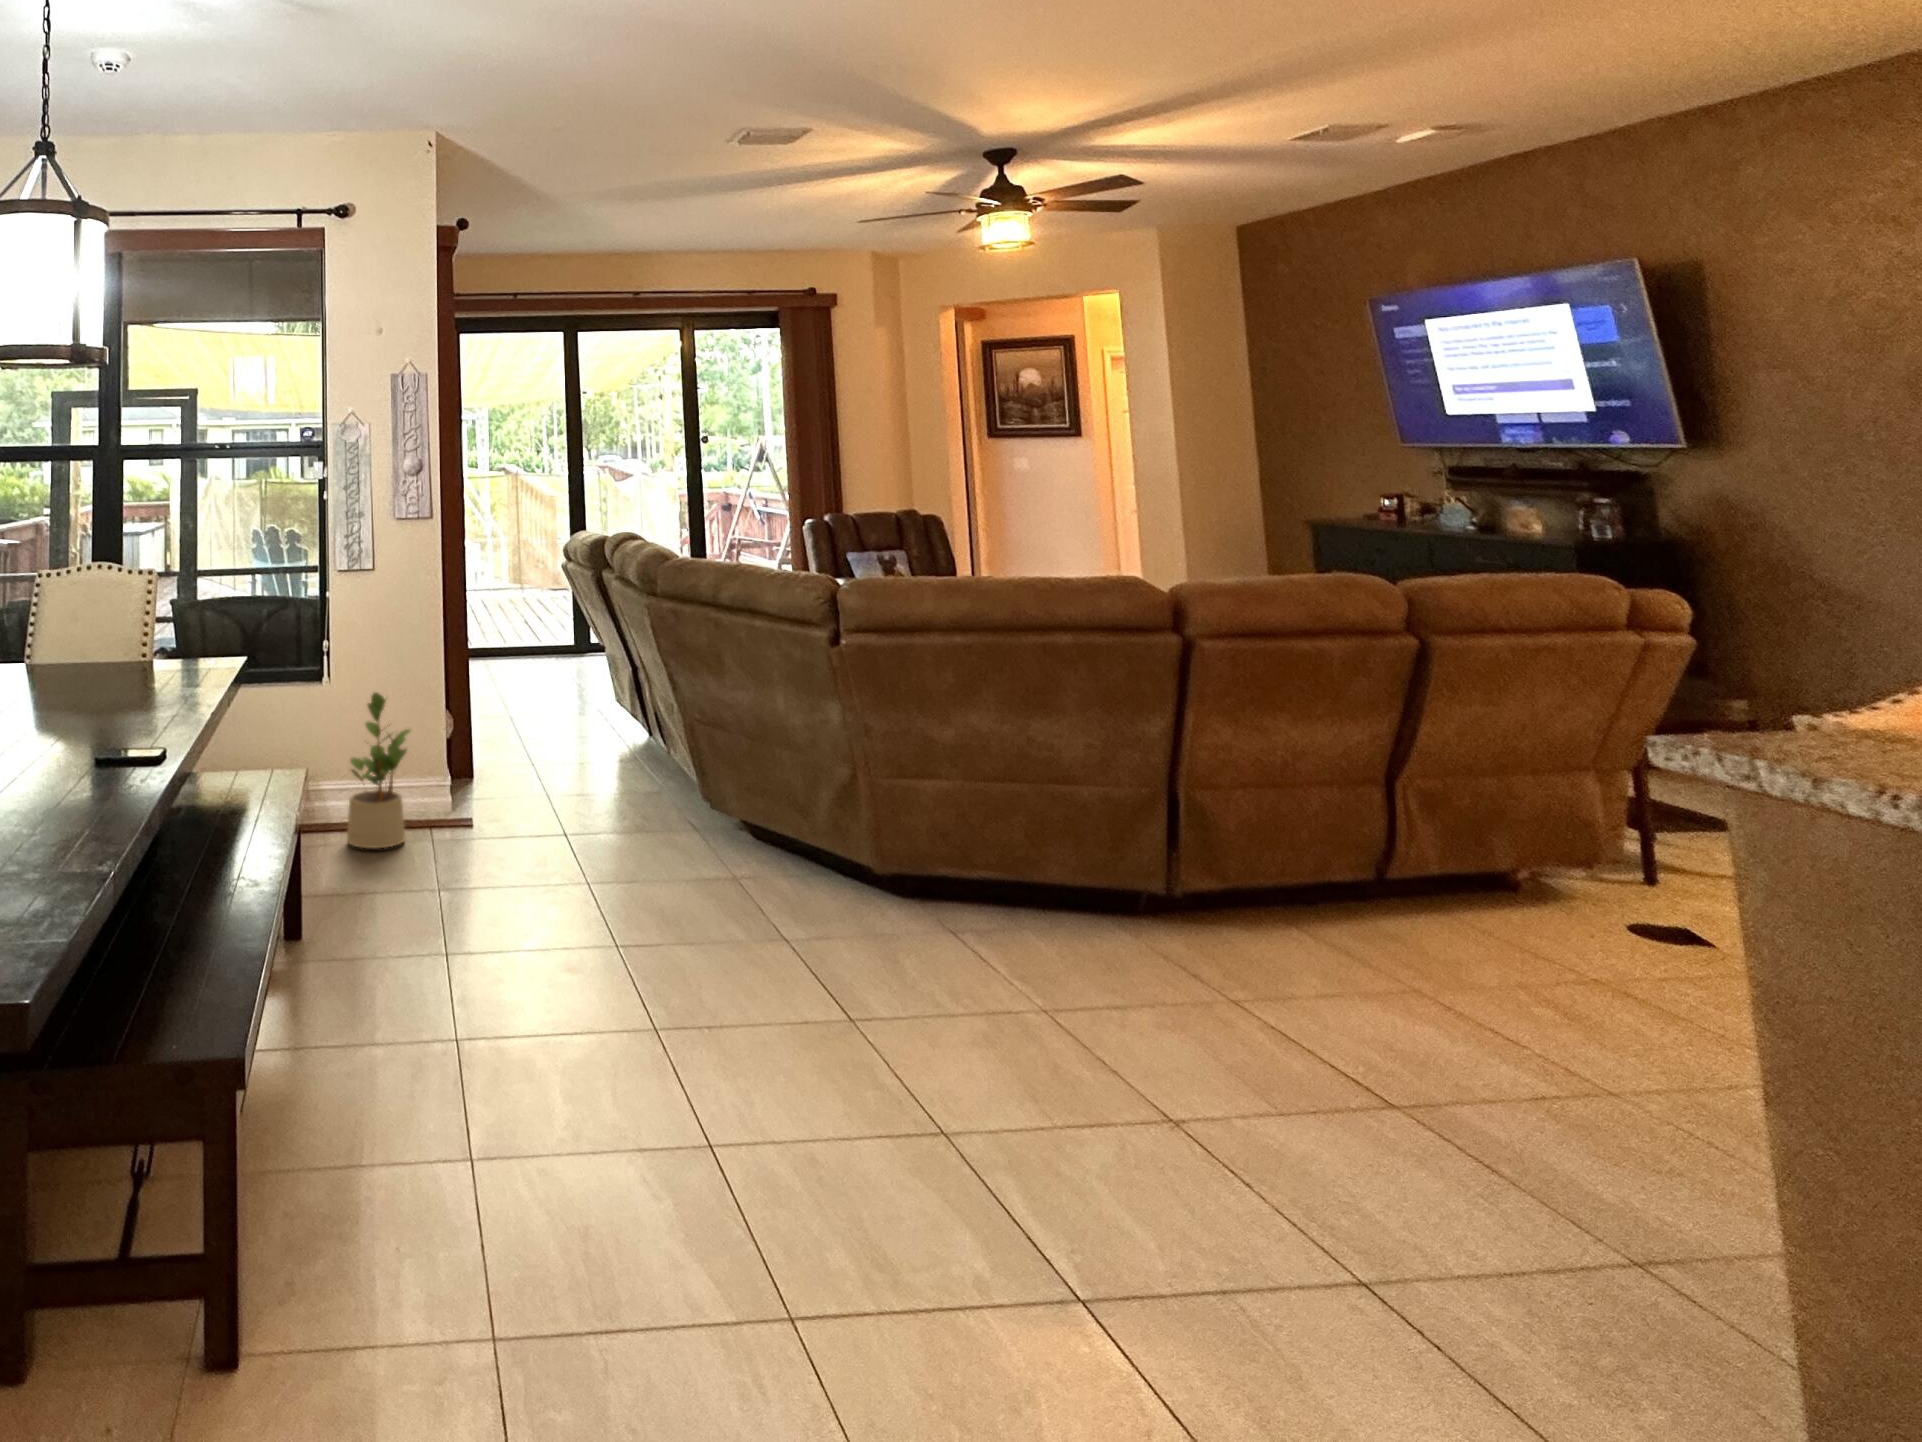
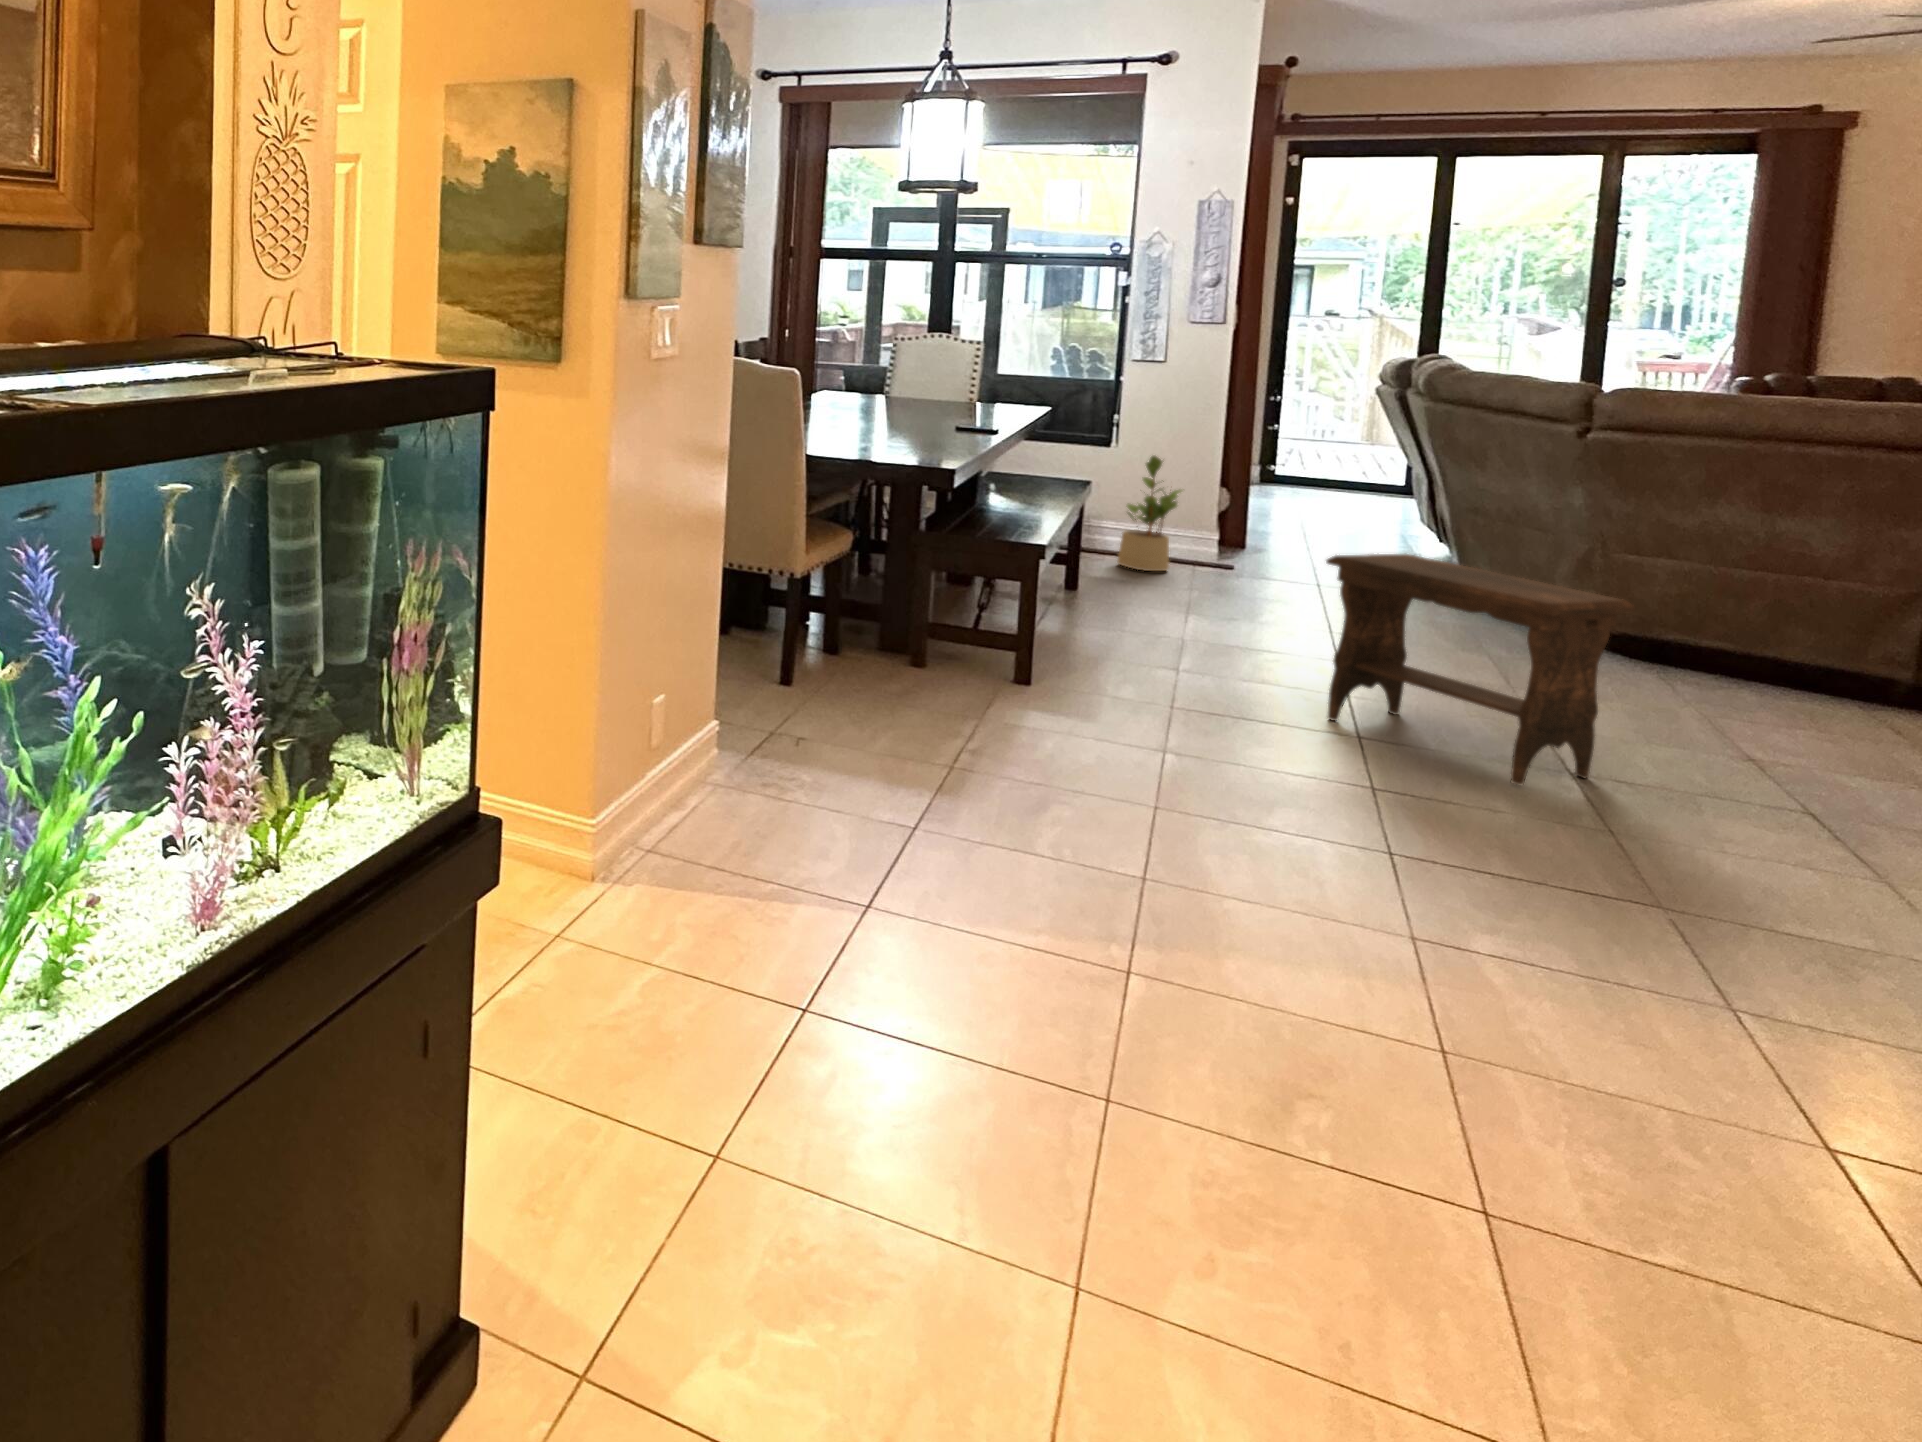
footstool: none [642,843,998,1230] -> present [1326,554,1635,785]

